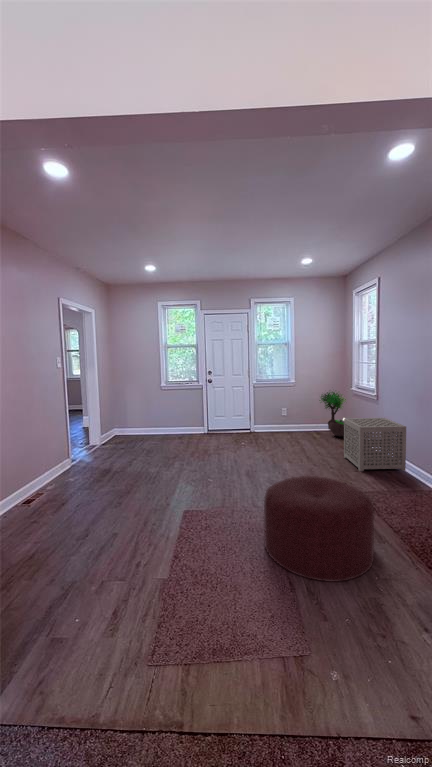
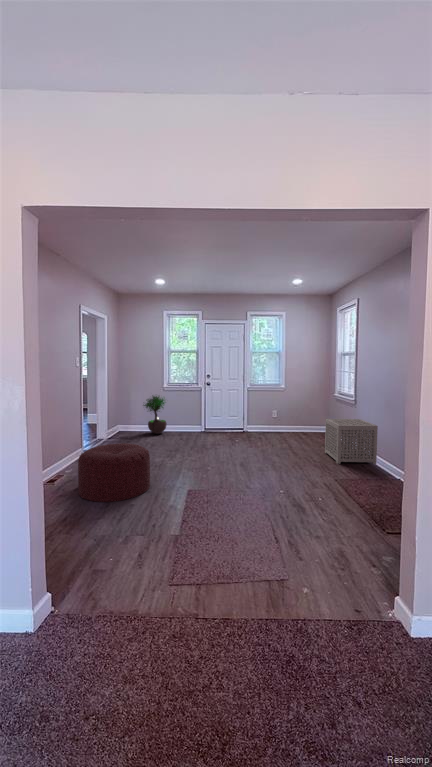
potted tree: present [321,392,346,437] -> present [144,396,167,434]
ottoman: present [264,476,375,582] -> present [78,443,150,502]

